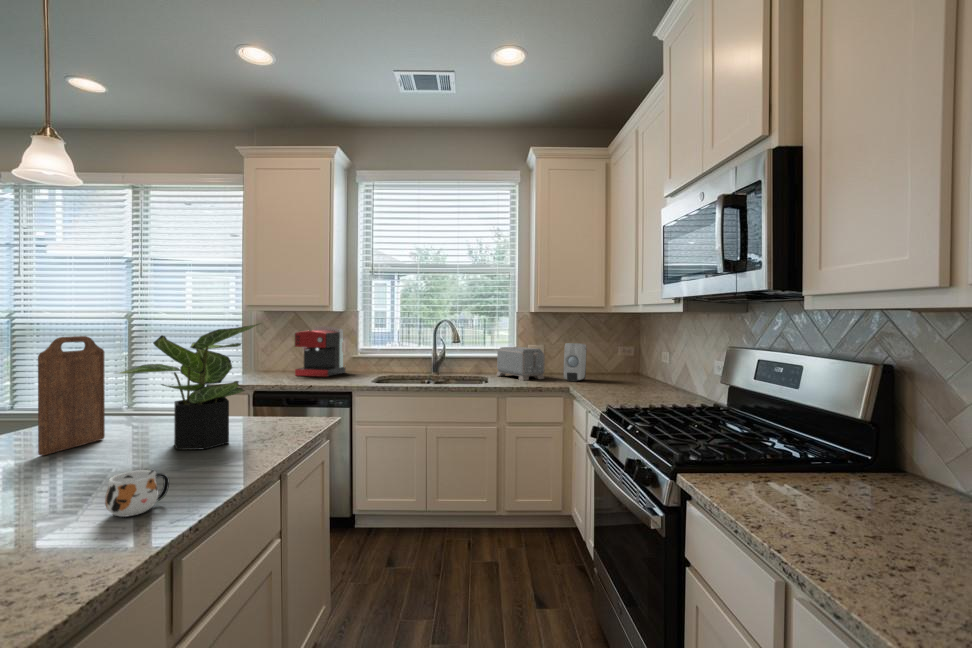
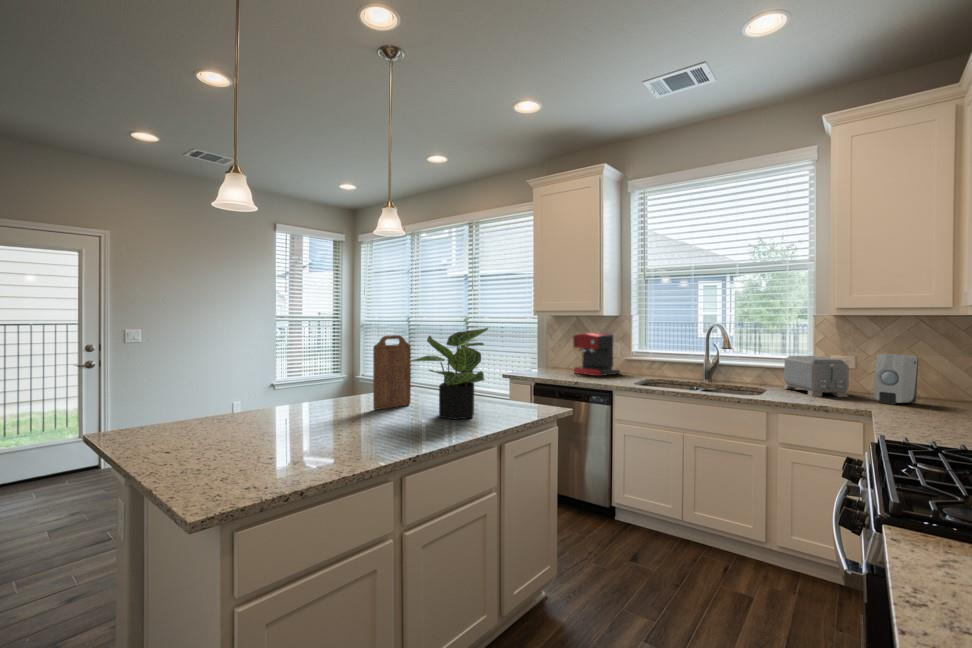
mug: present [105,469,169,517] -> none [370,422,406,450]

